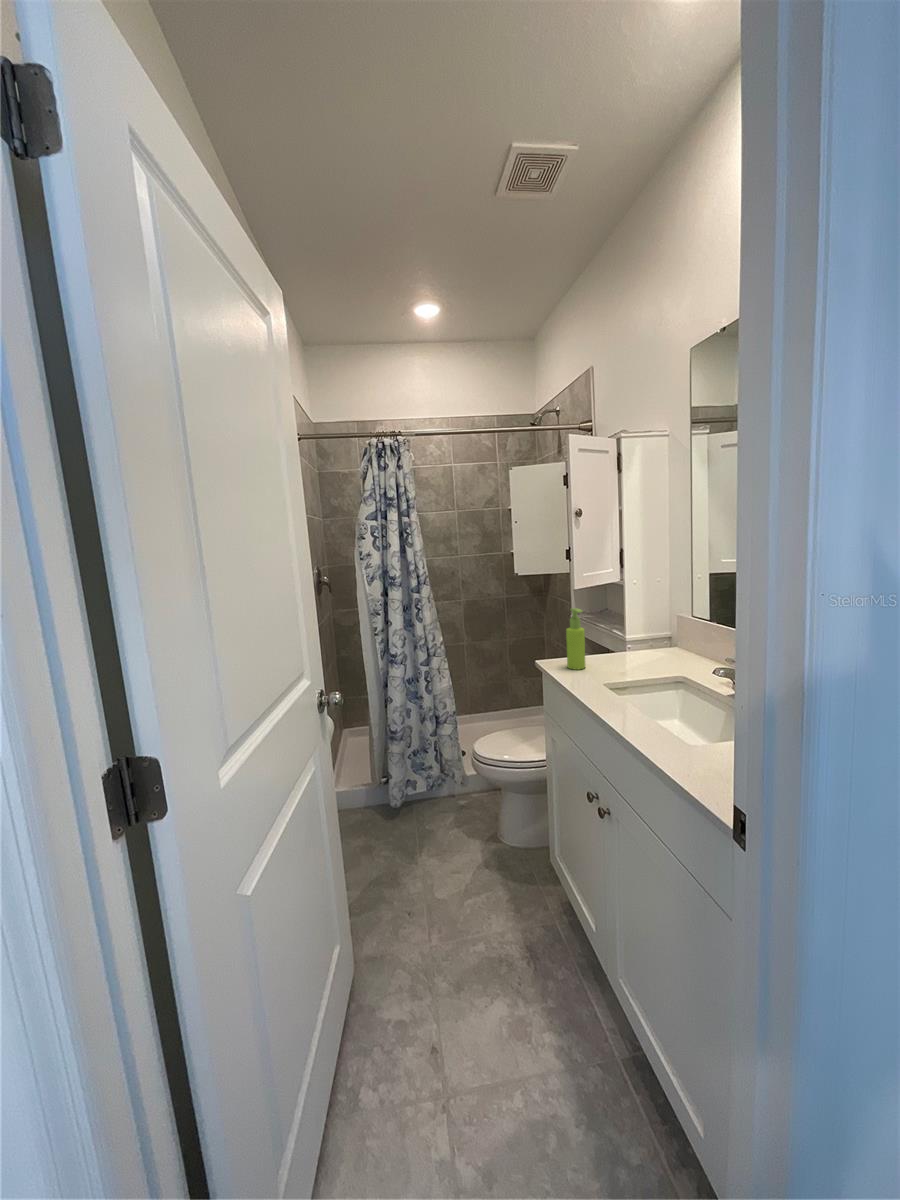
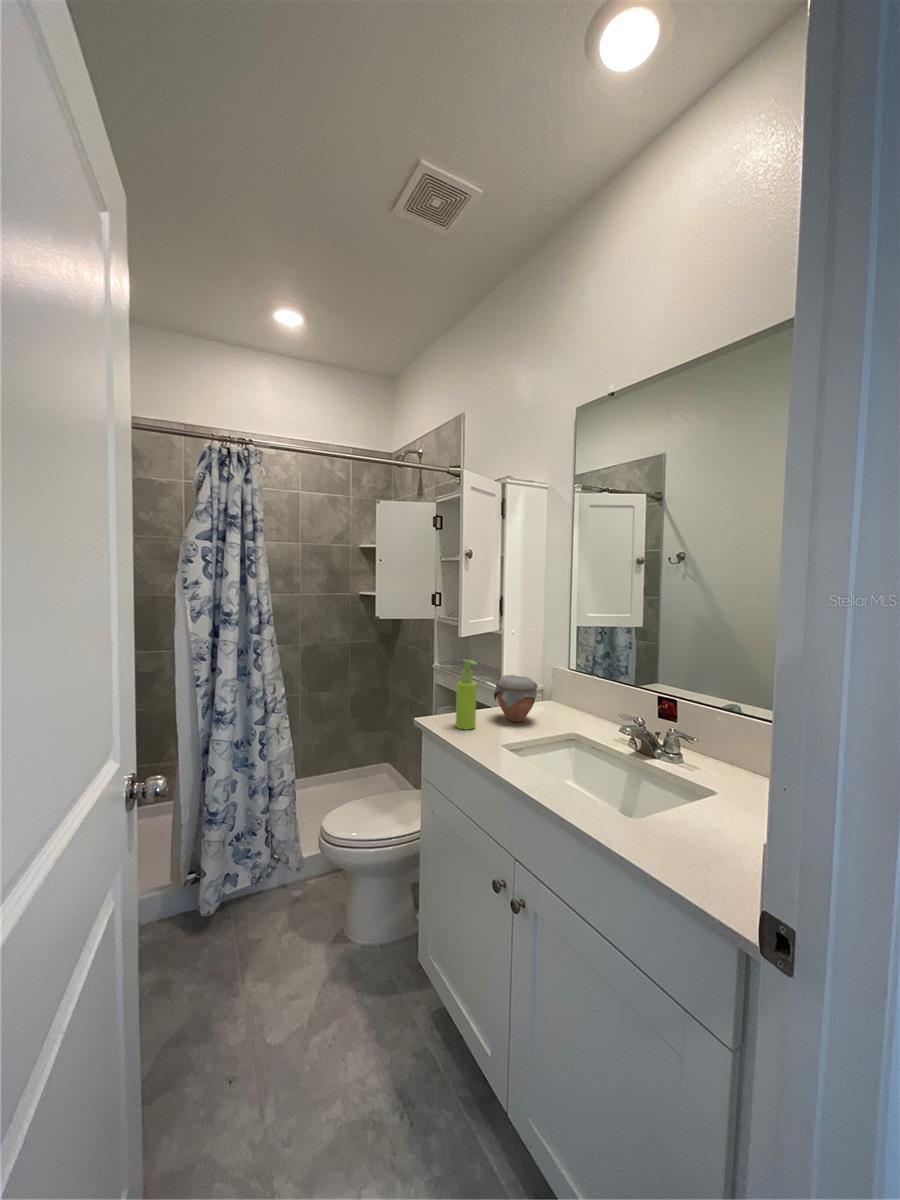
jar: none [606,622,650,665] -> present [494,675,538,722]

